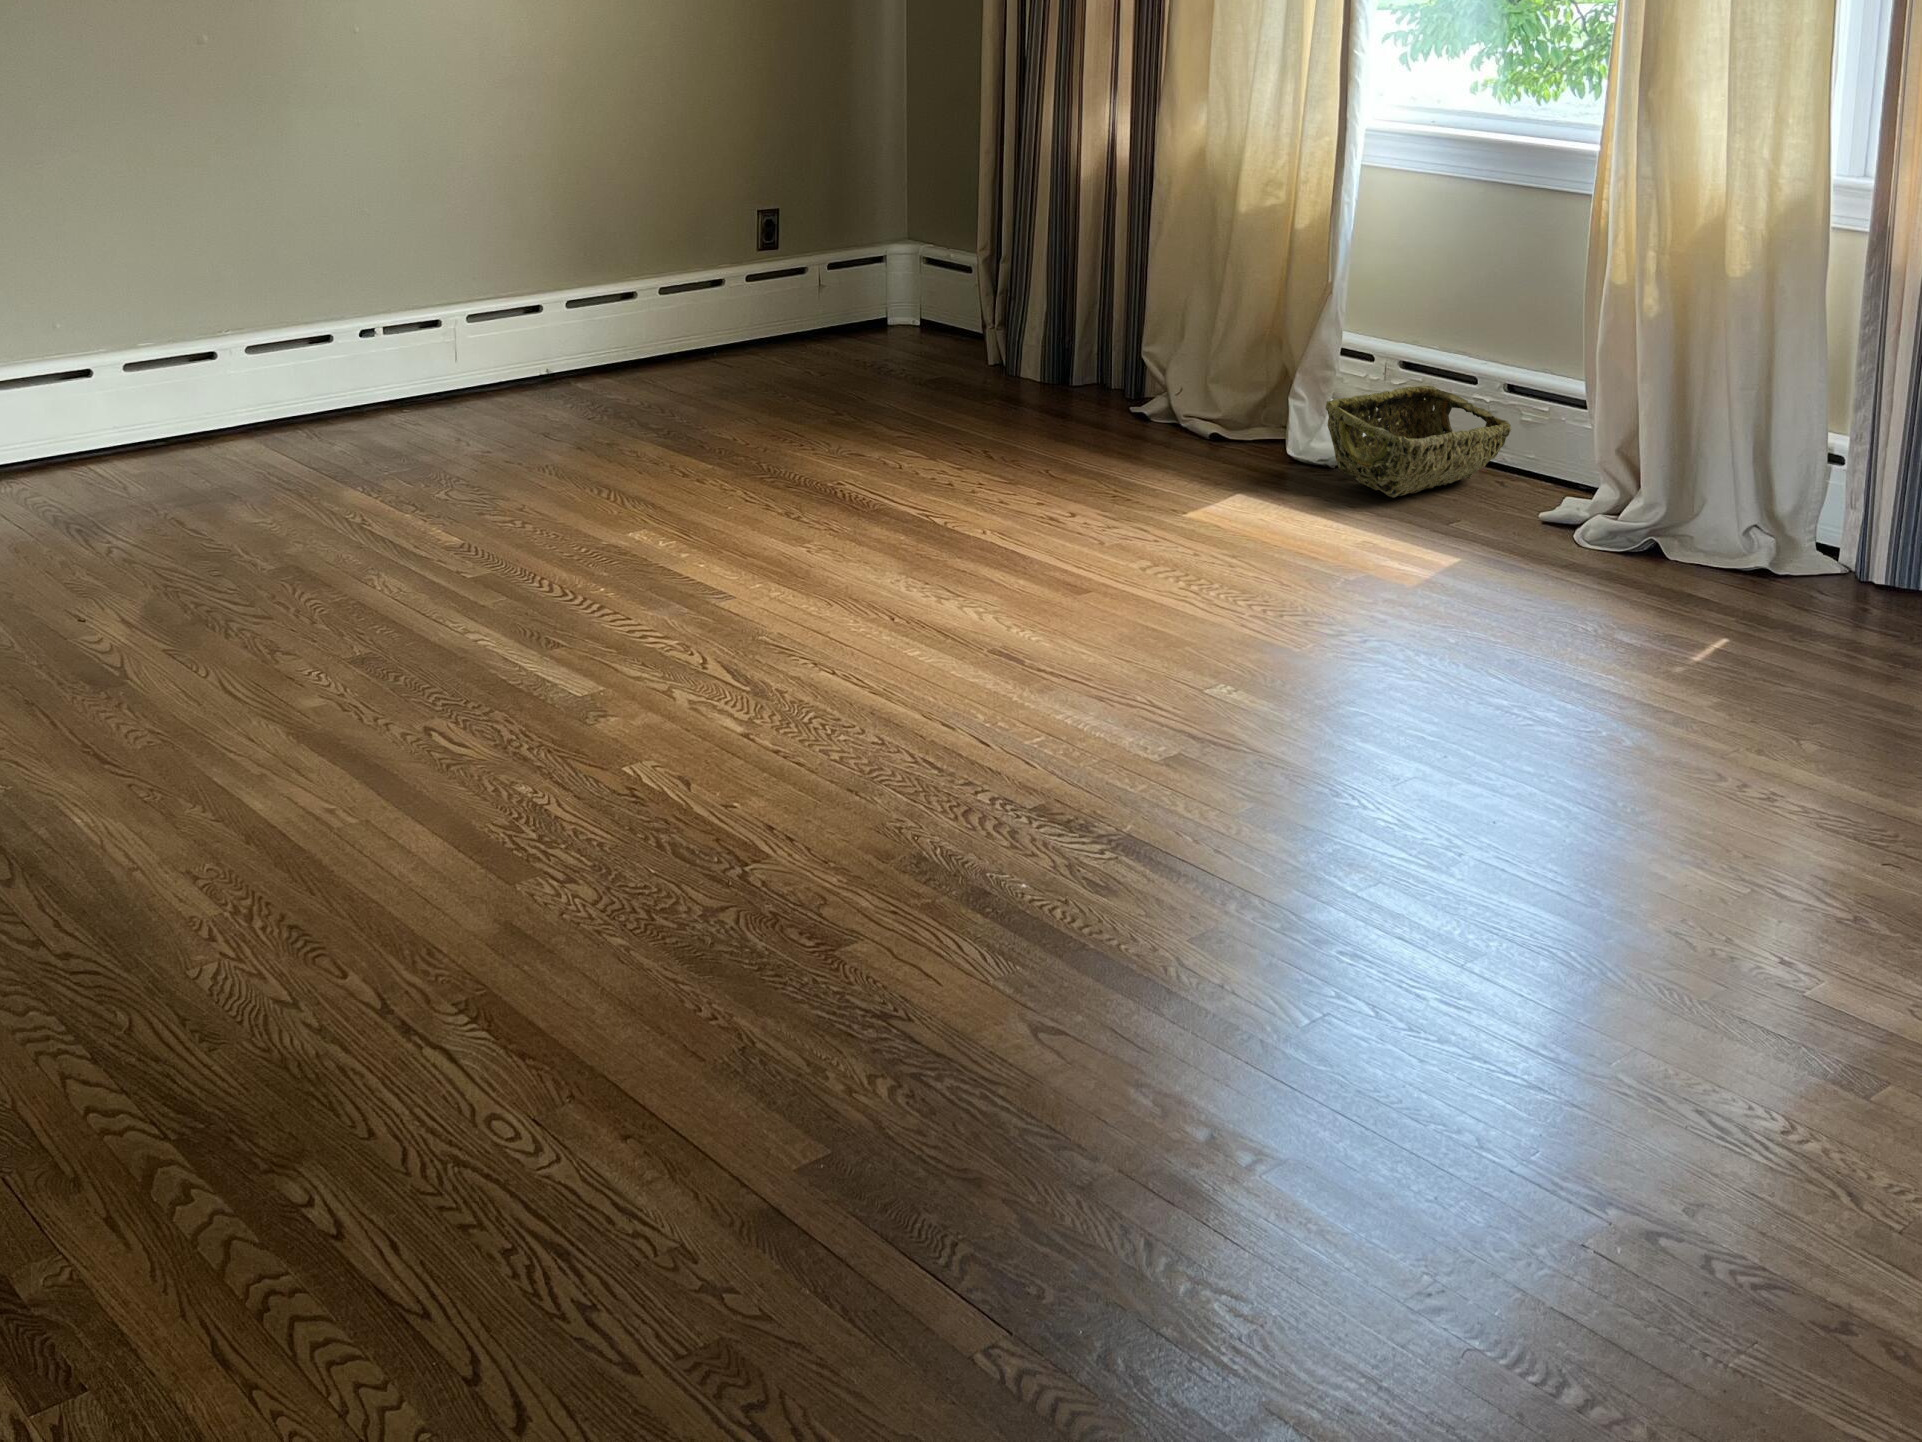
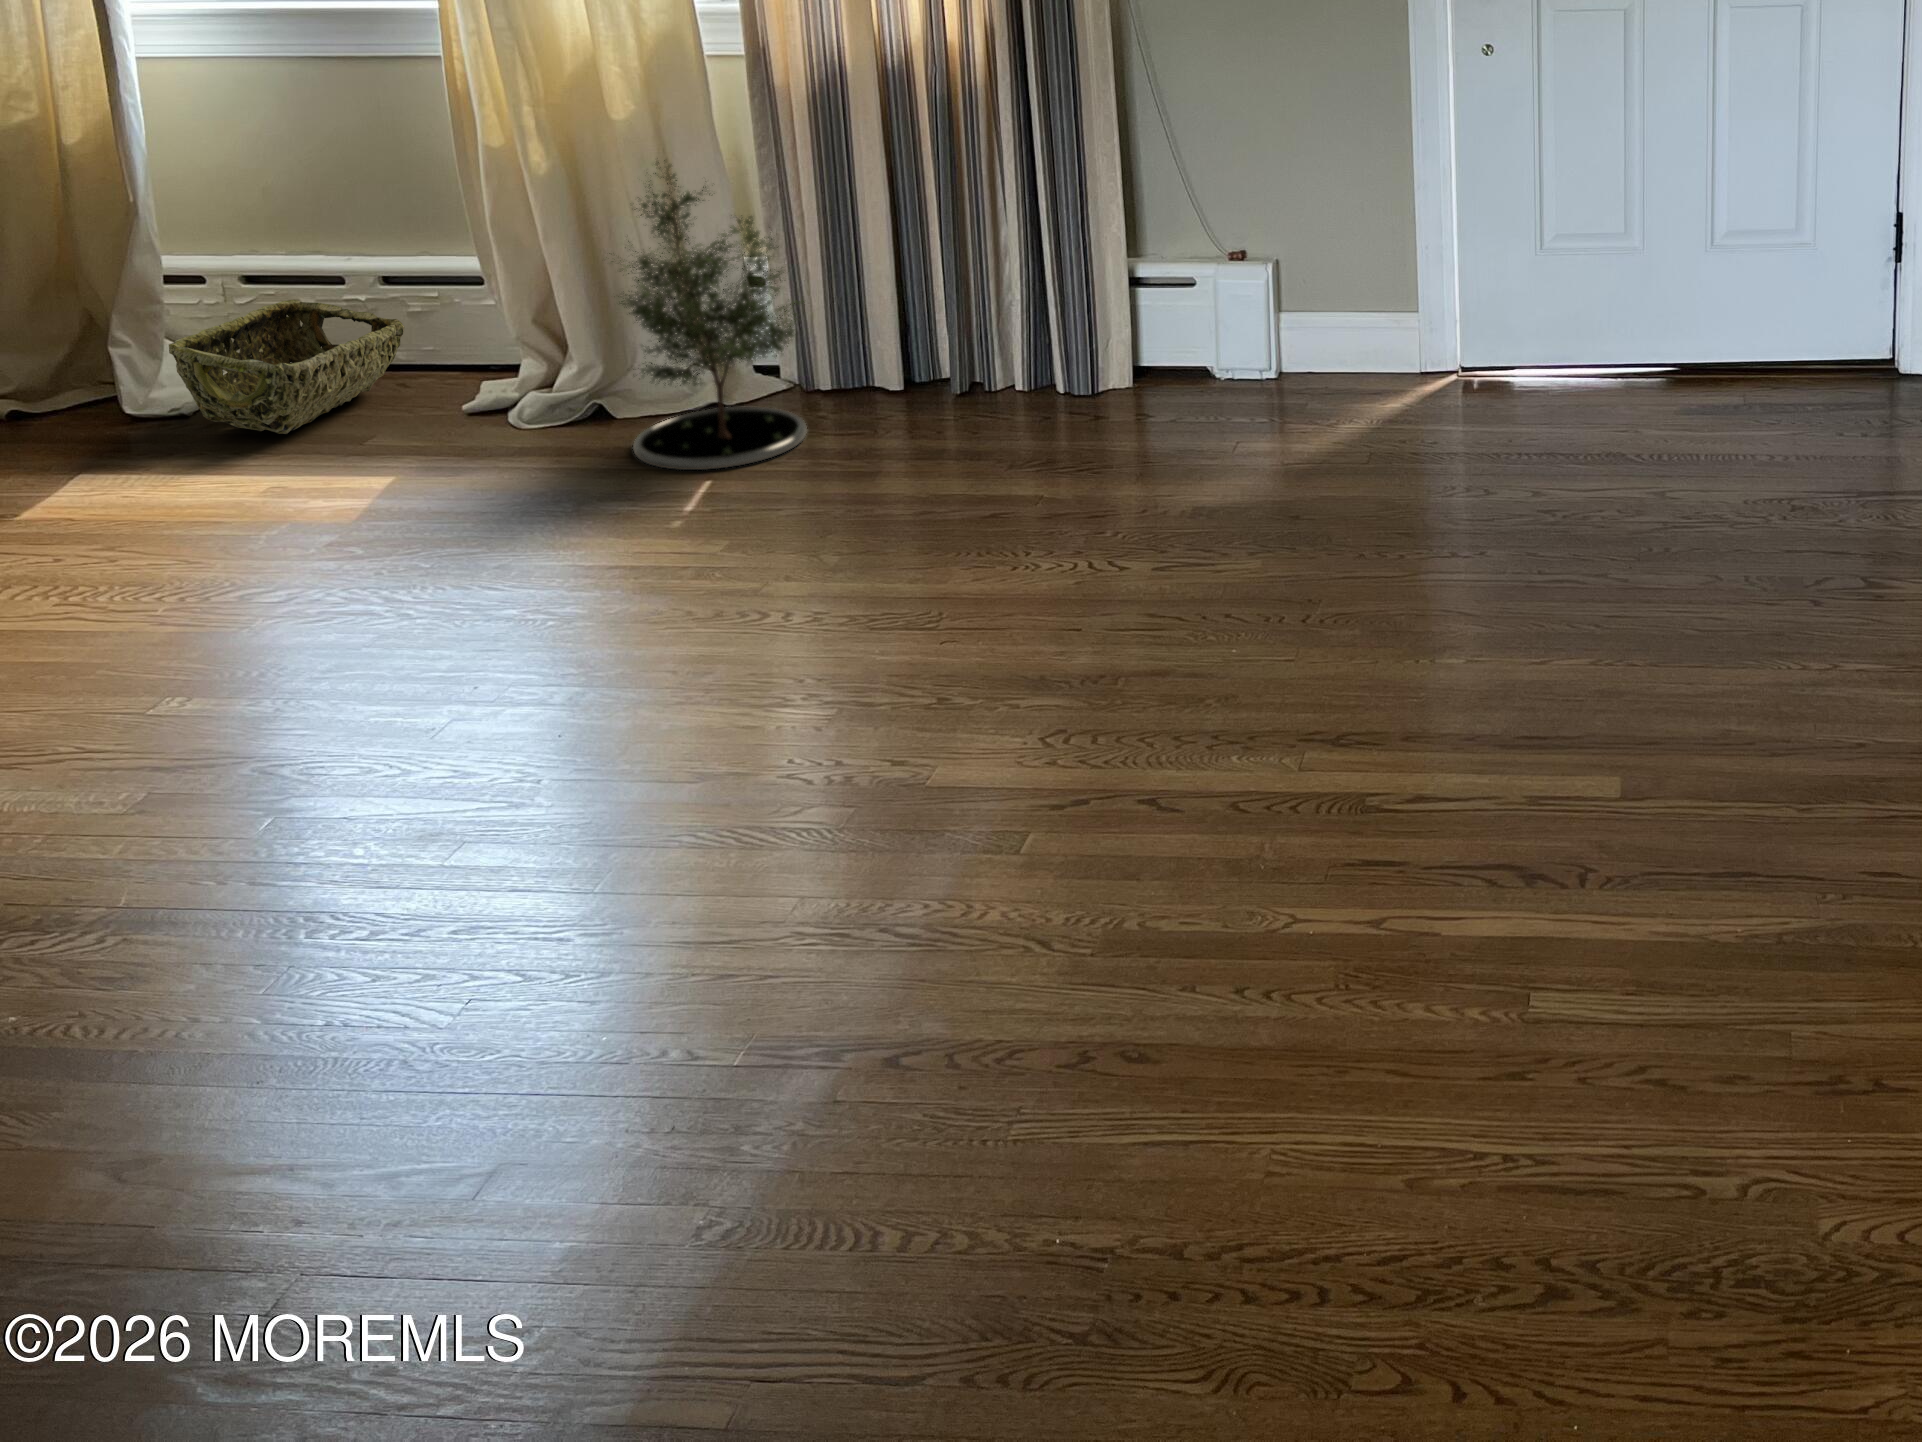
potted tree: none [1667,315,1870,633] -> present [606,160,807,470]

